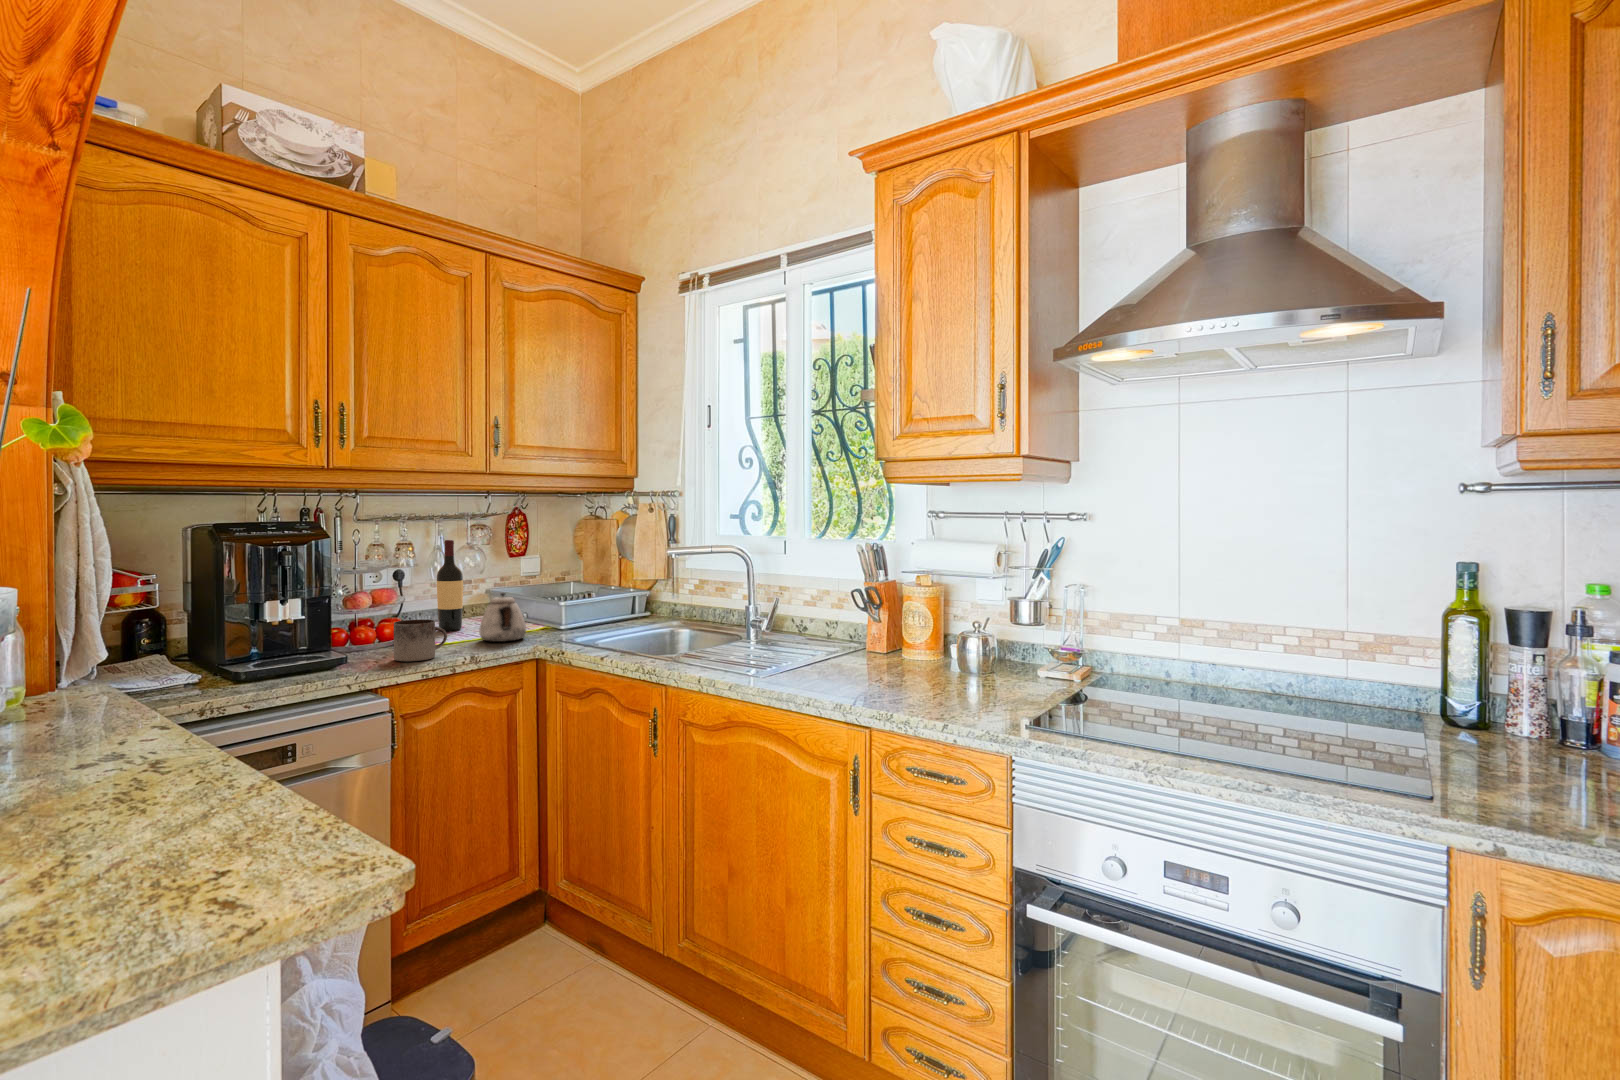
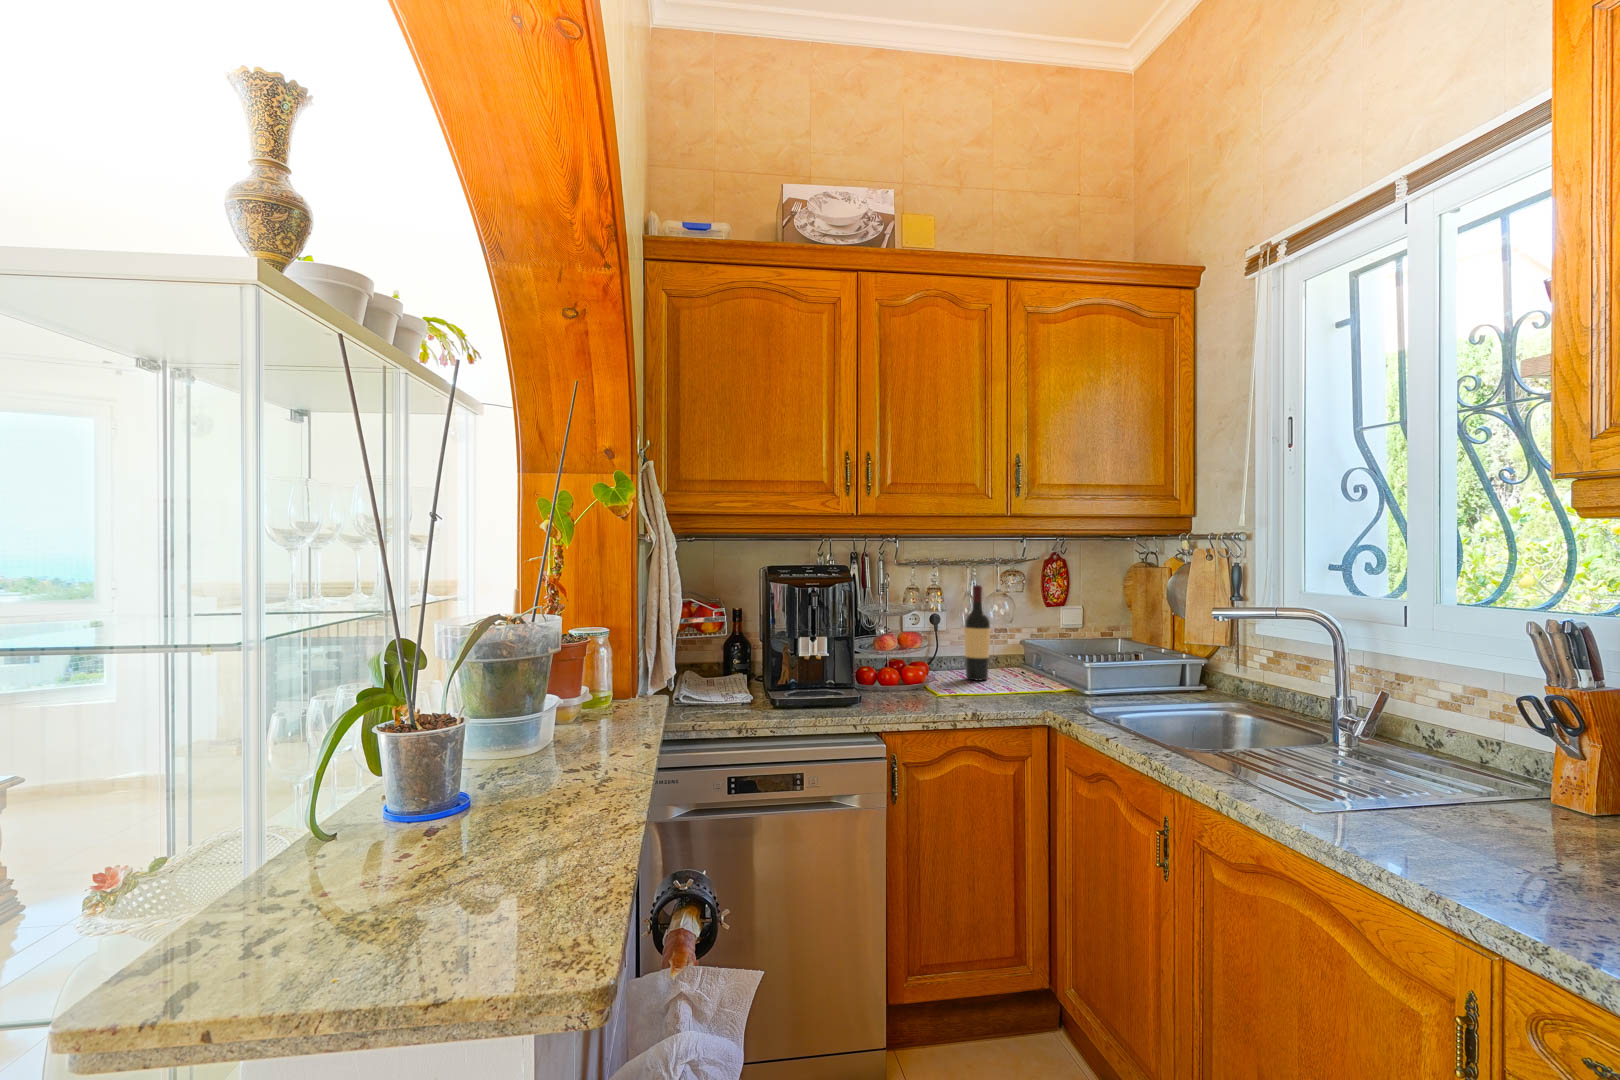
teapot: present [479,593,526,642] -> none [994,646,1043,700]
mug: present [394,619,447,661] -> none [901,667,952,710]

